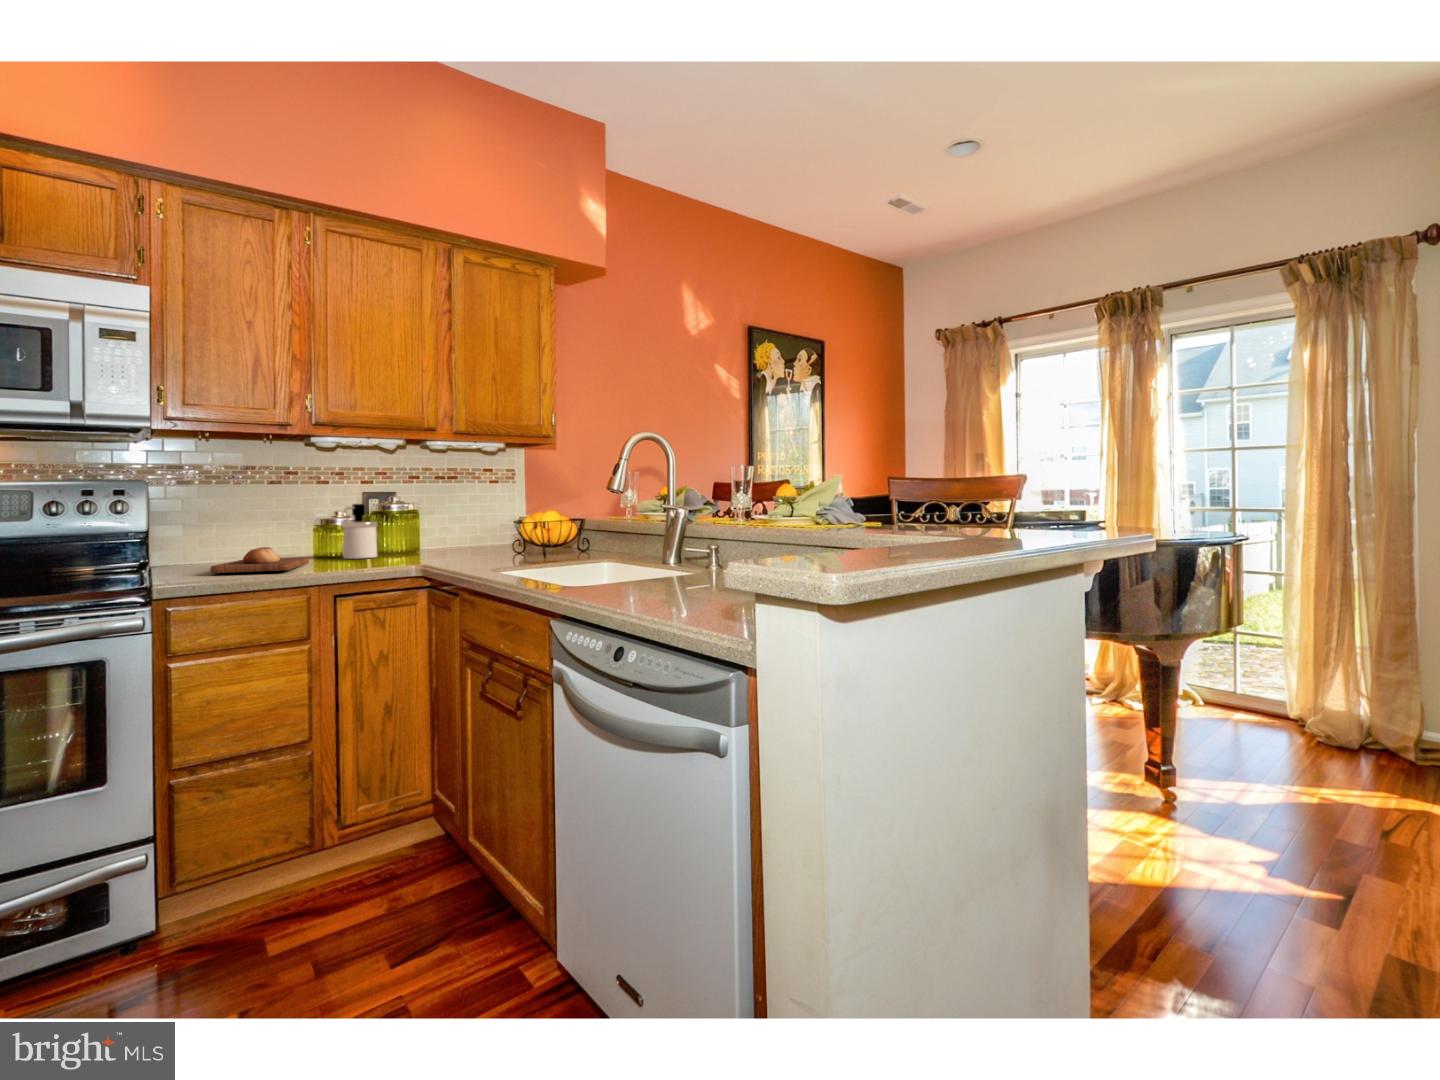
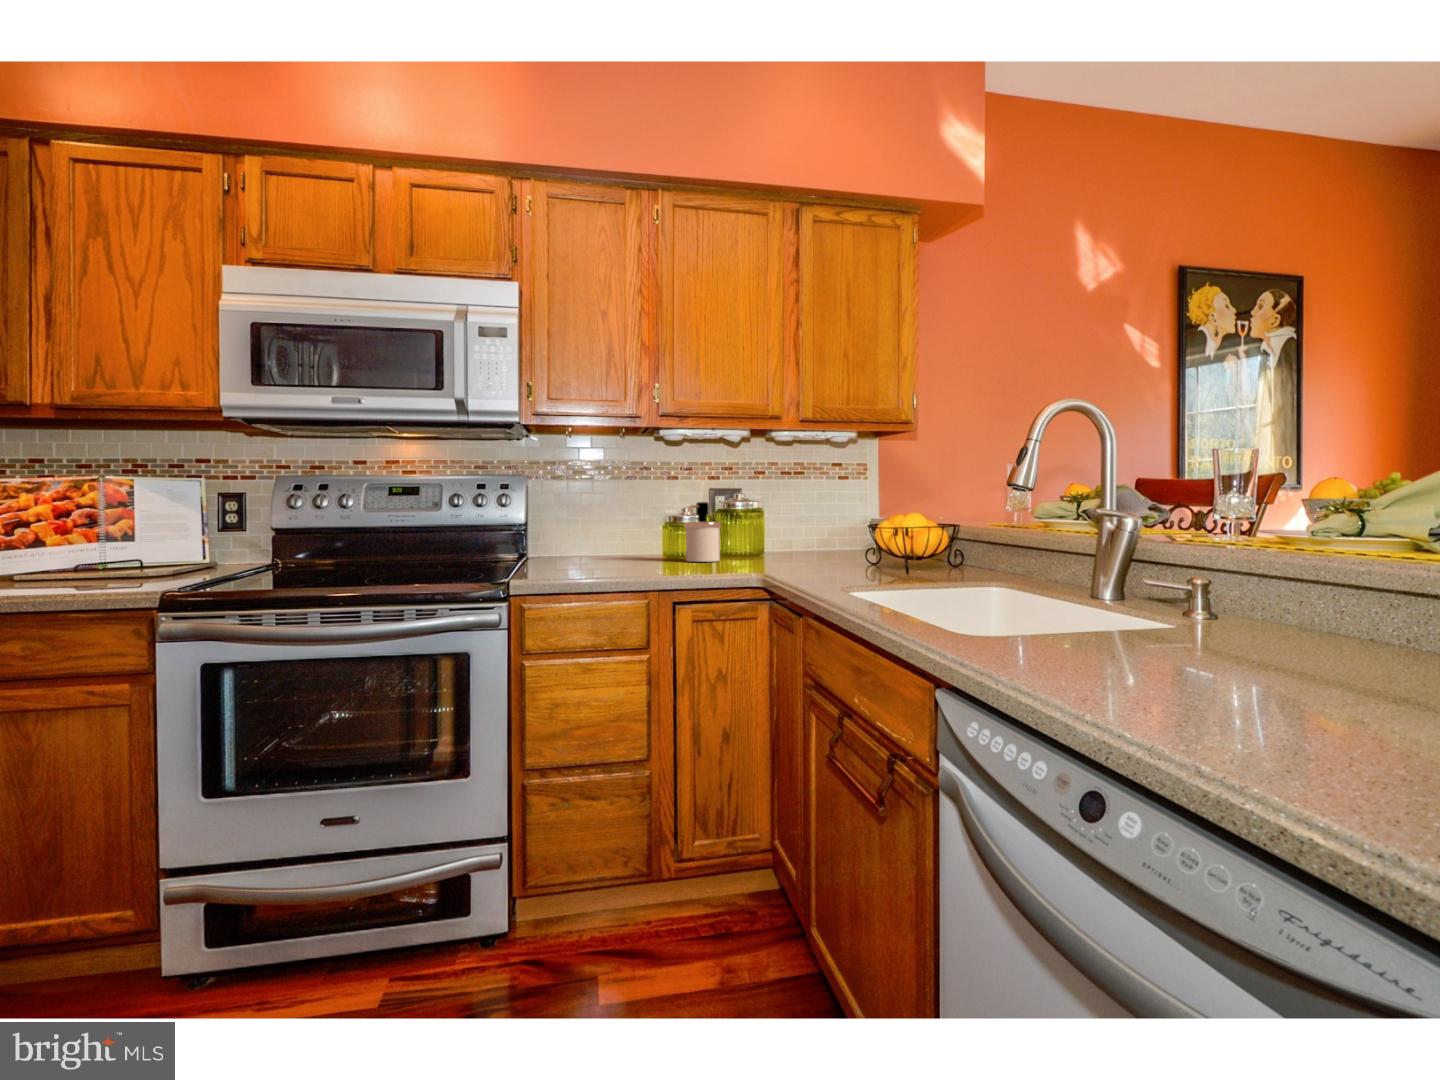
bread loaf: present [210,547,309,573] -> none [564,547,653,571]

